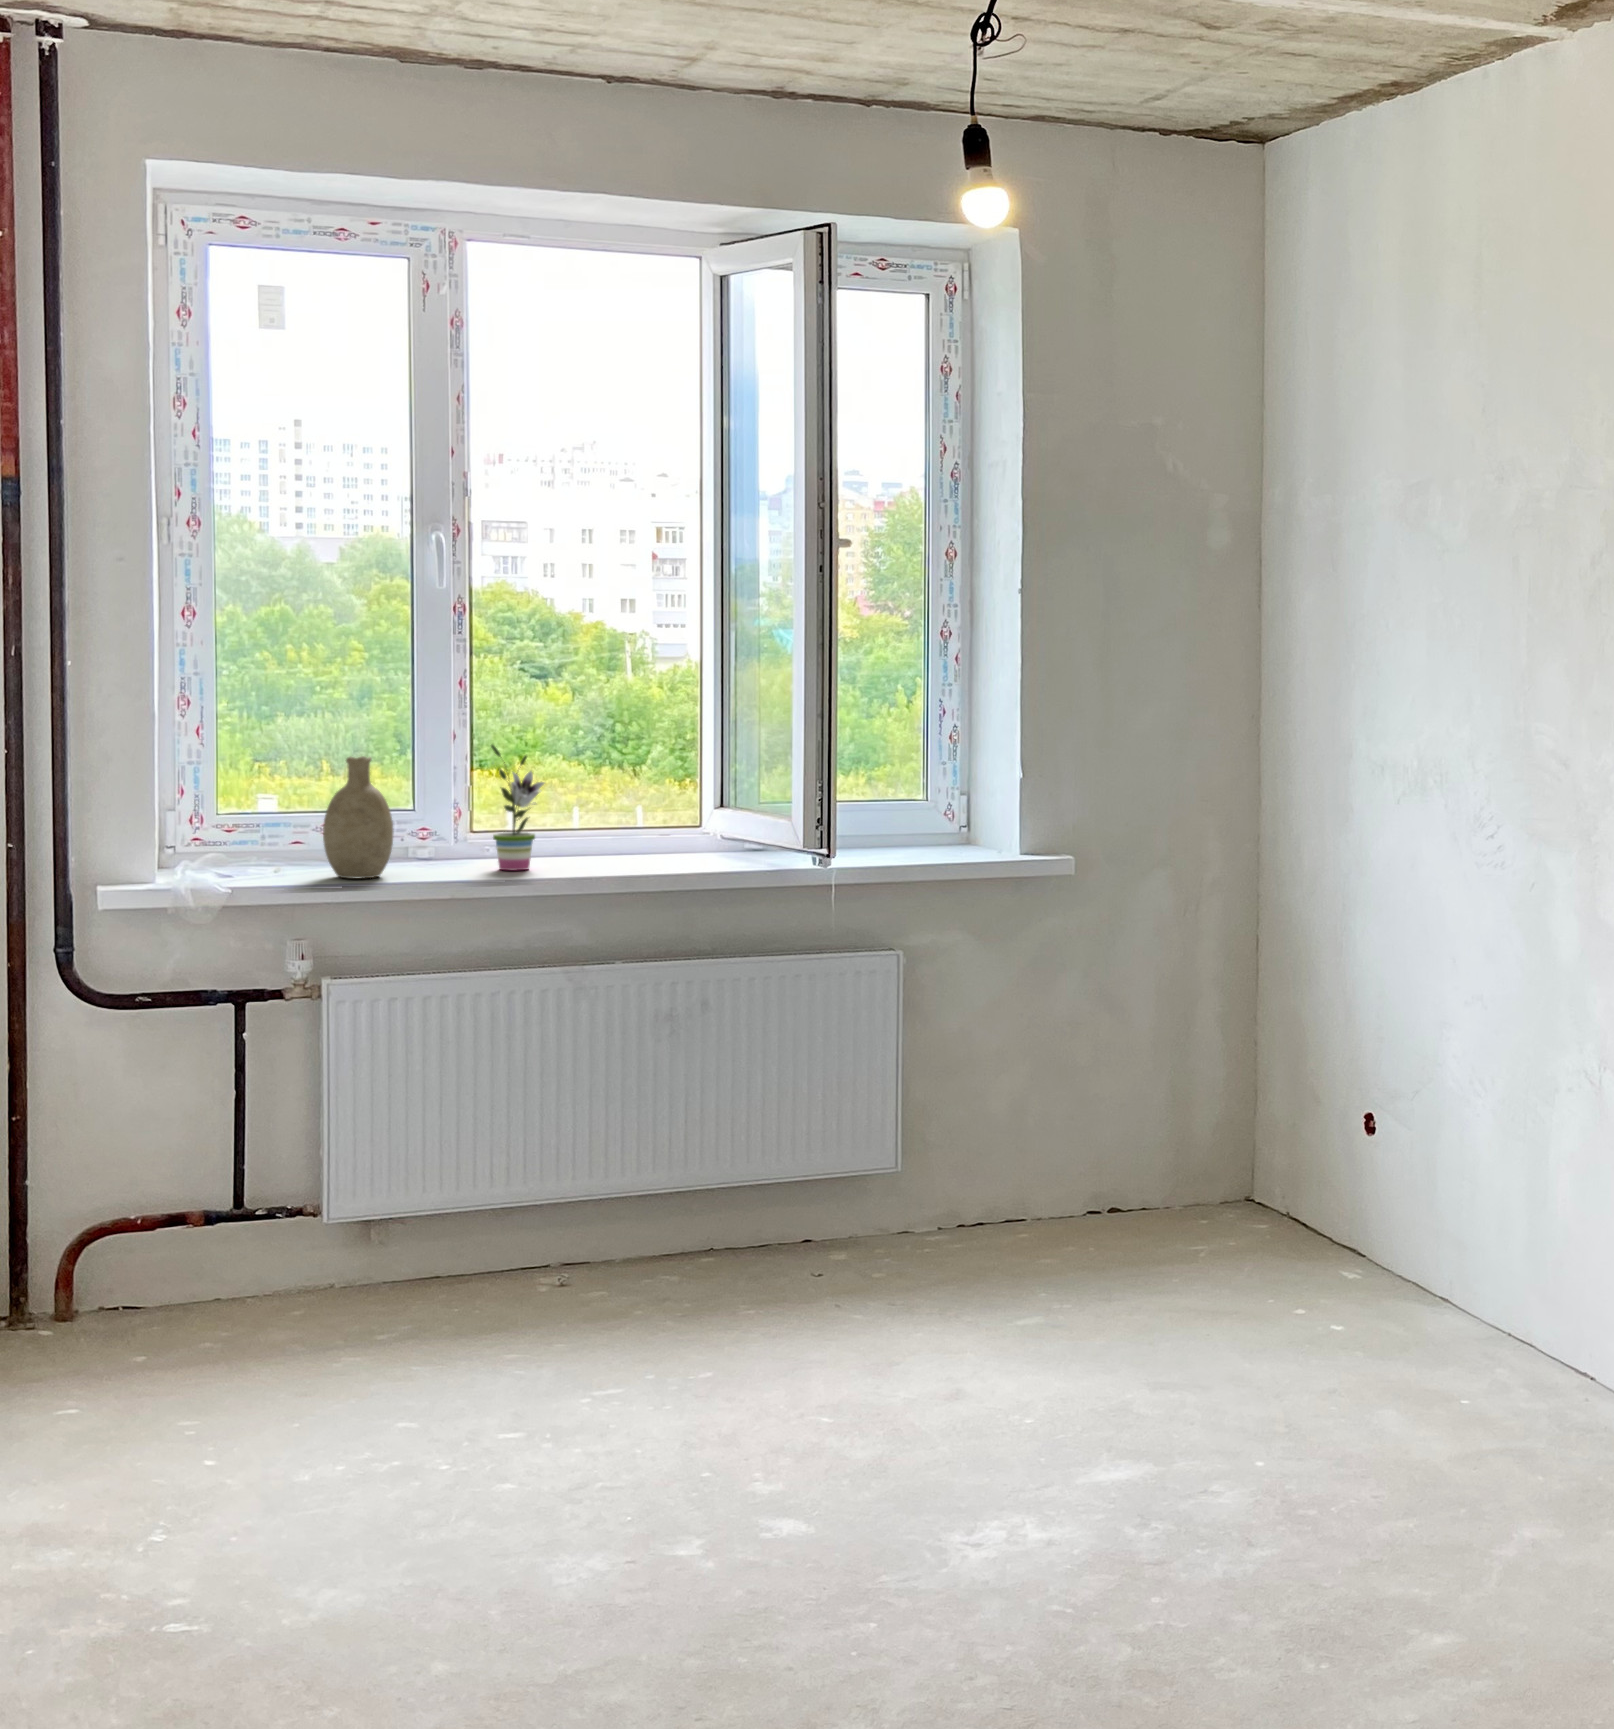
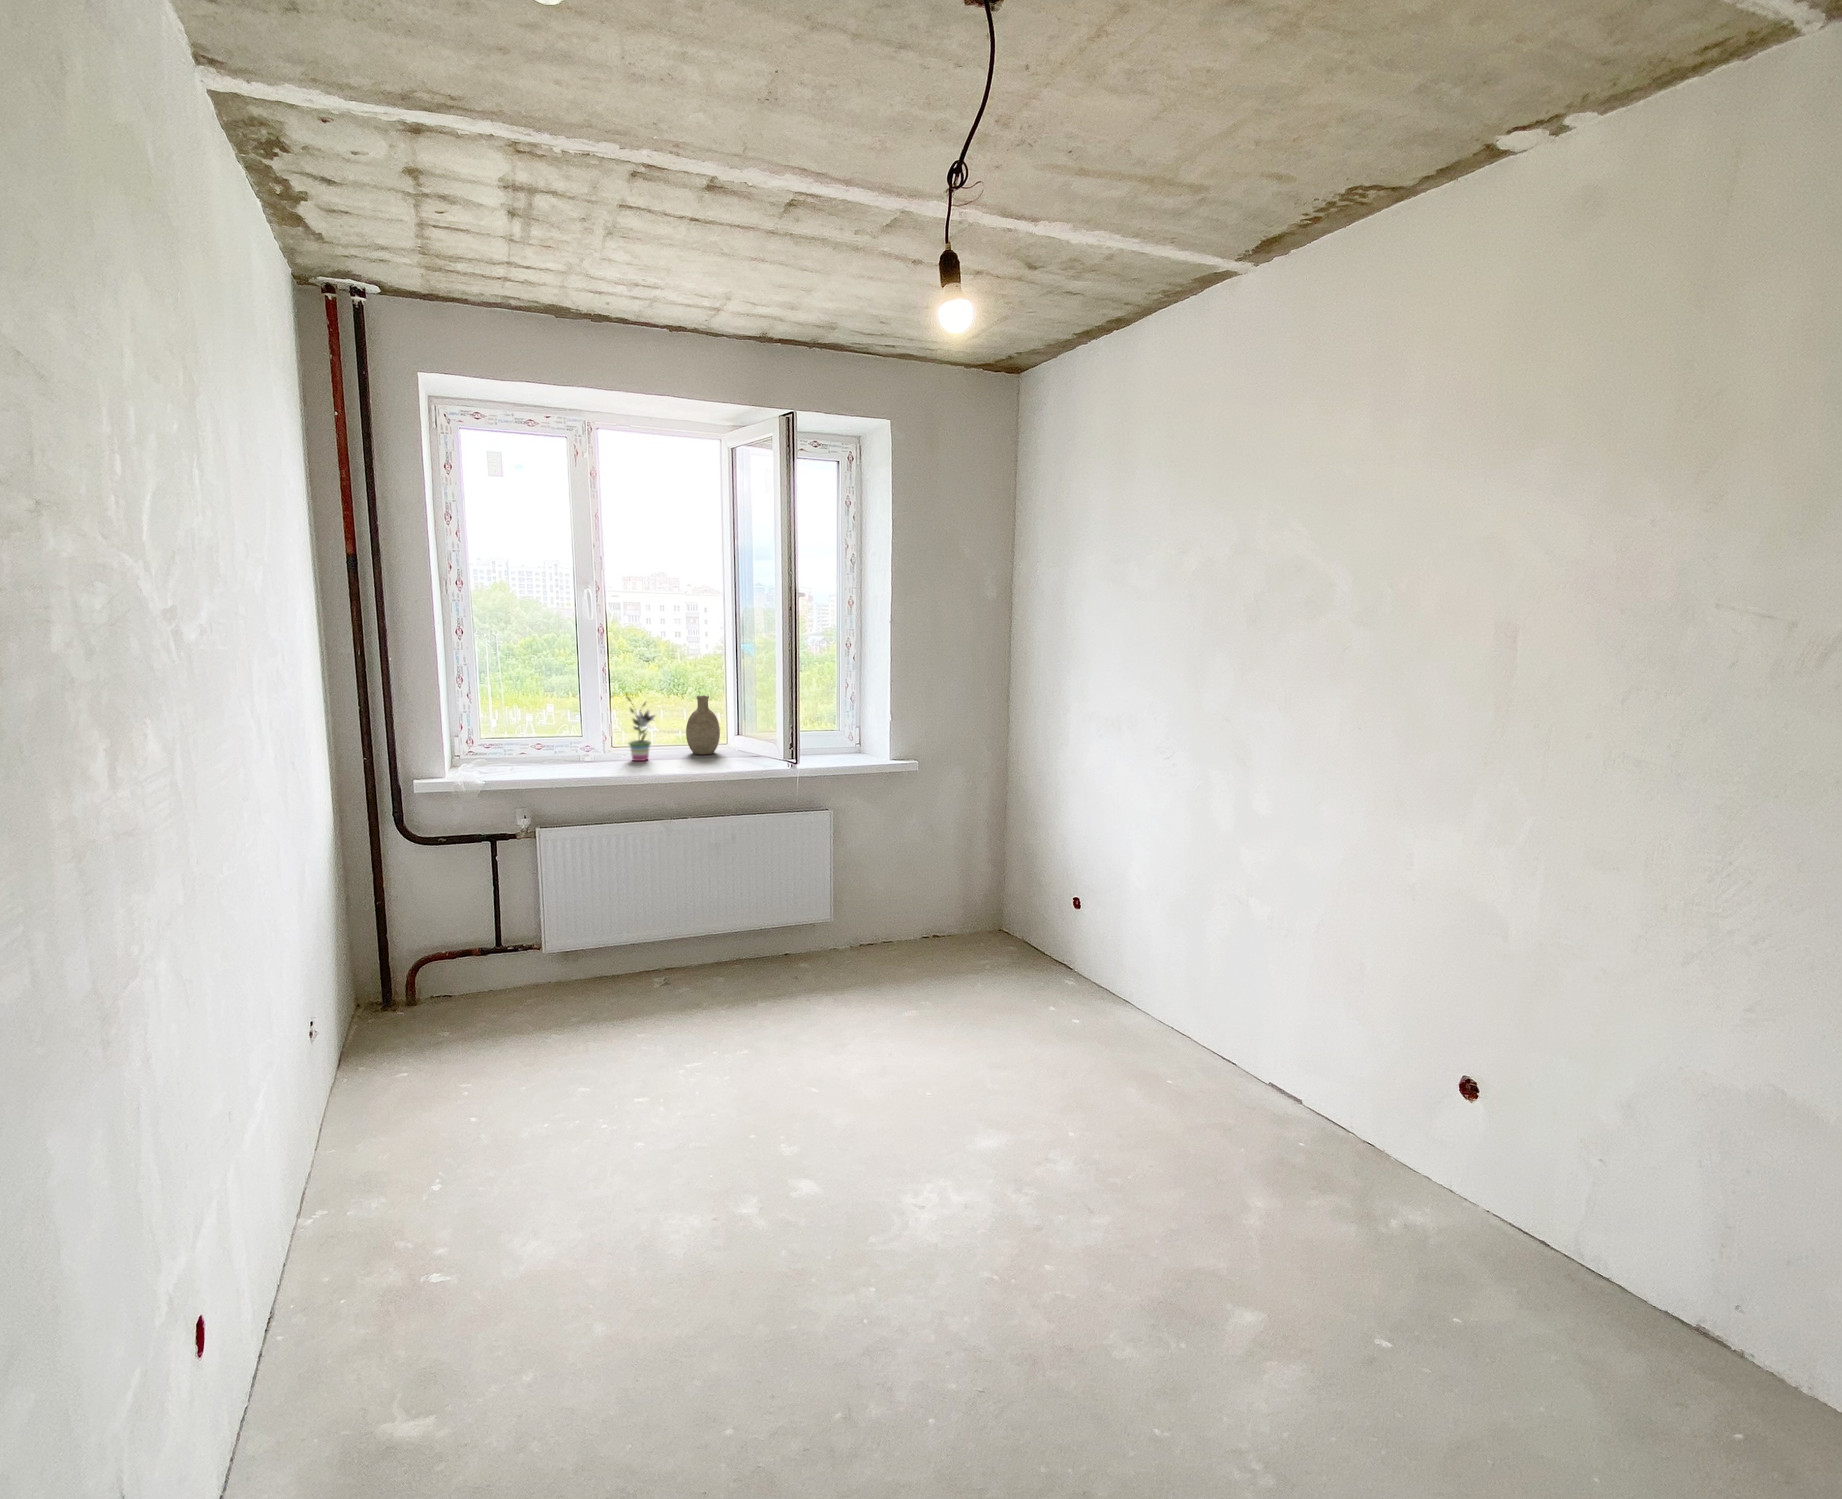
decorative vase: present [323,756,393,879] -> present [686,695,720,754]

